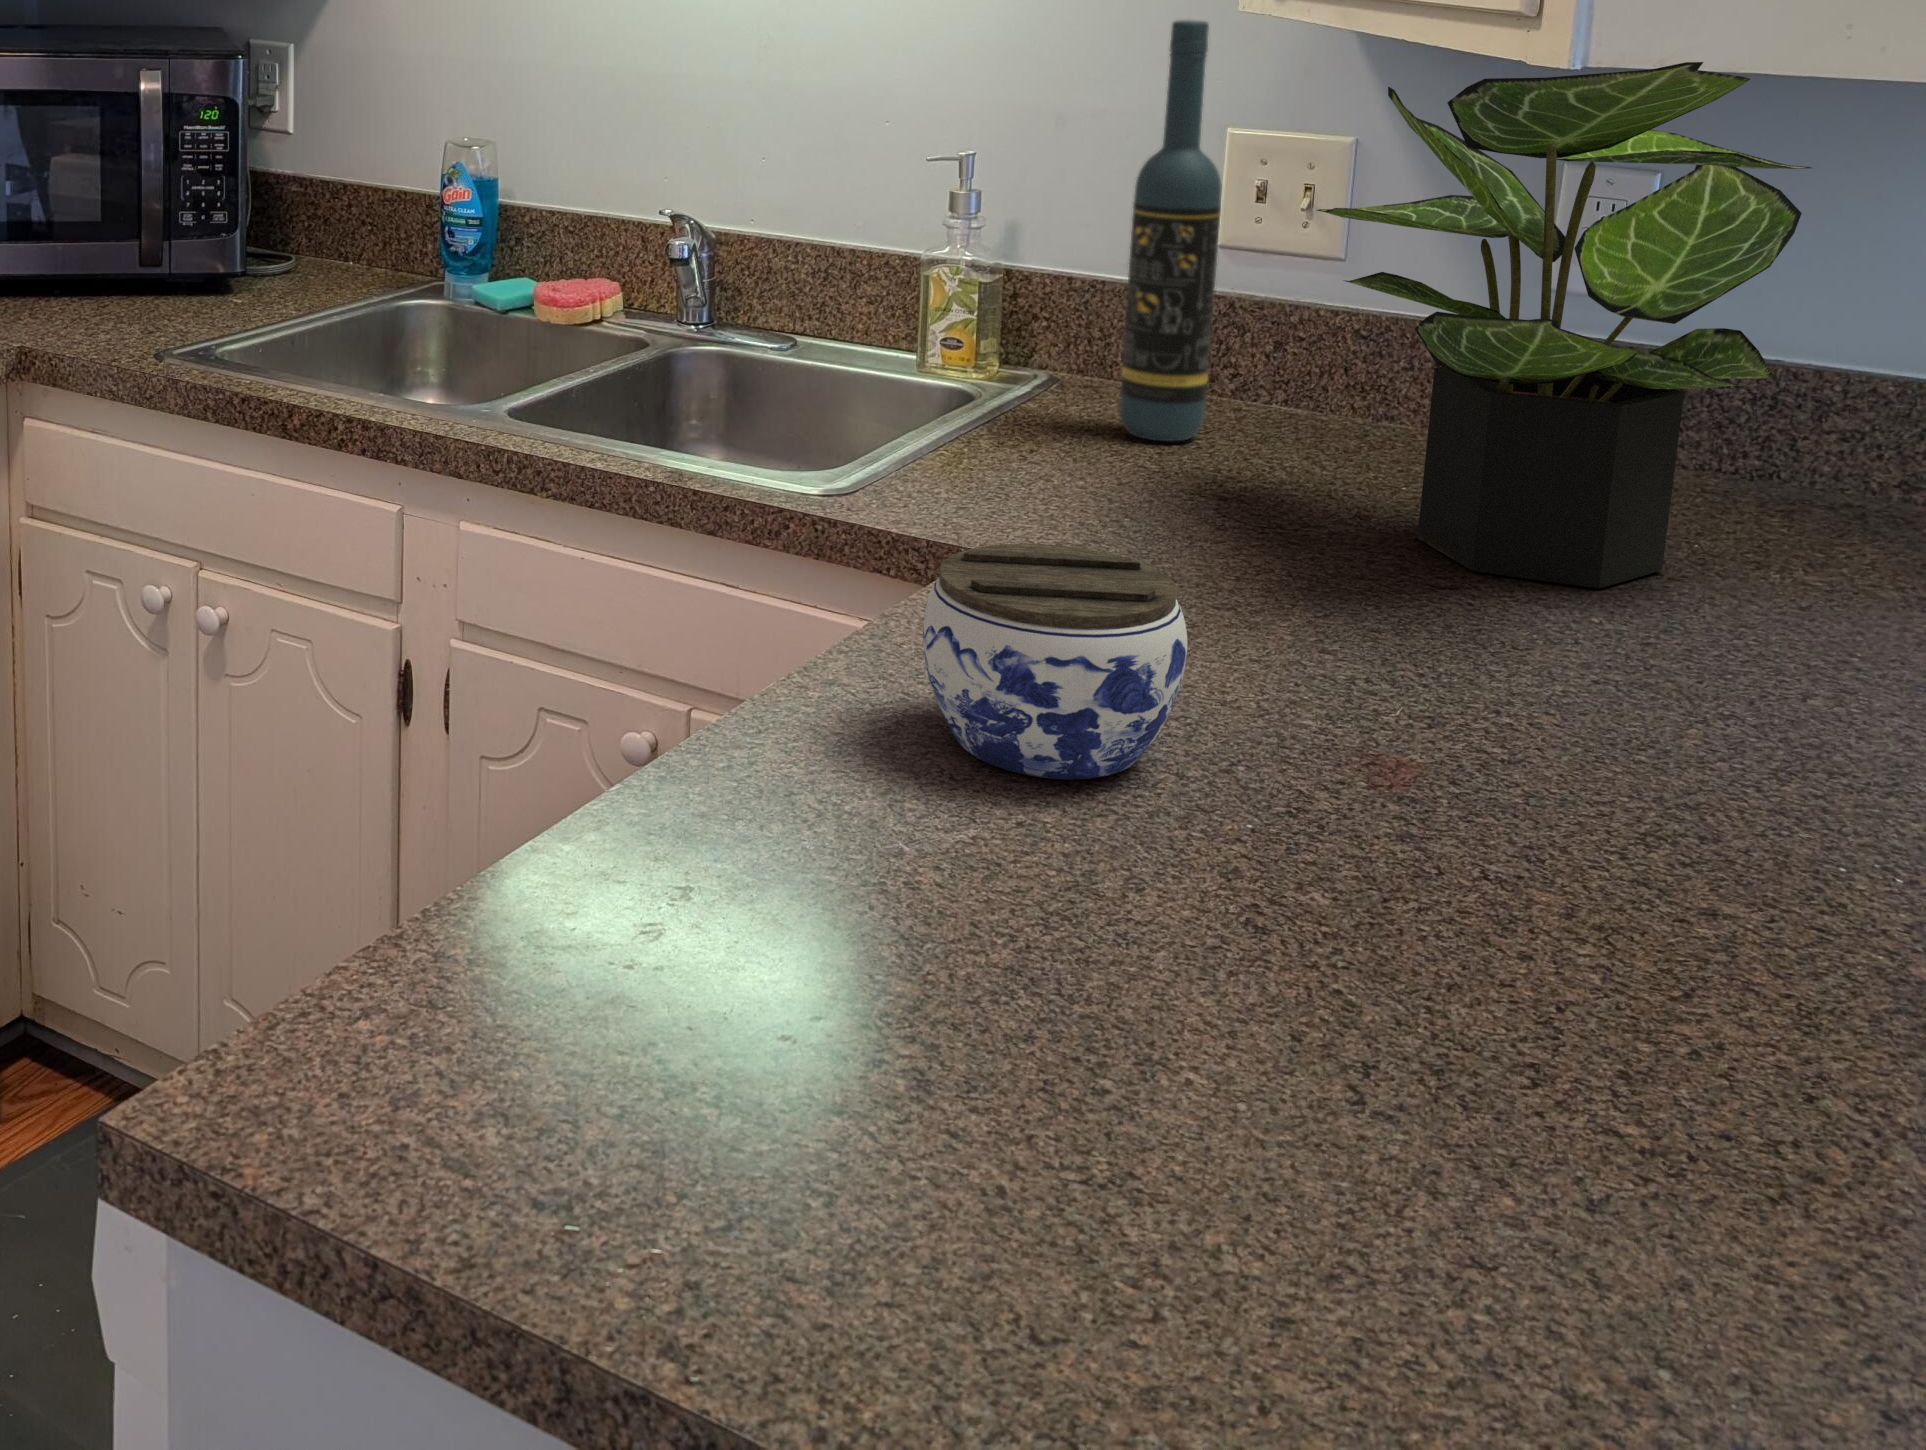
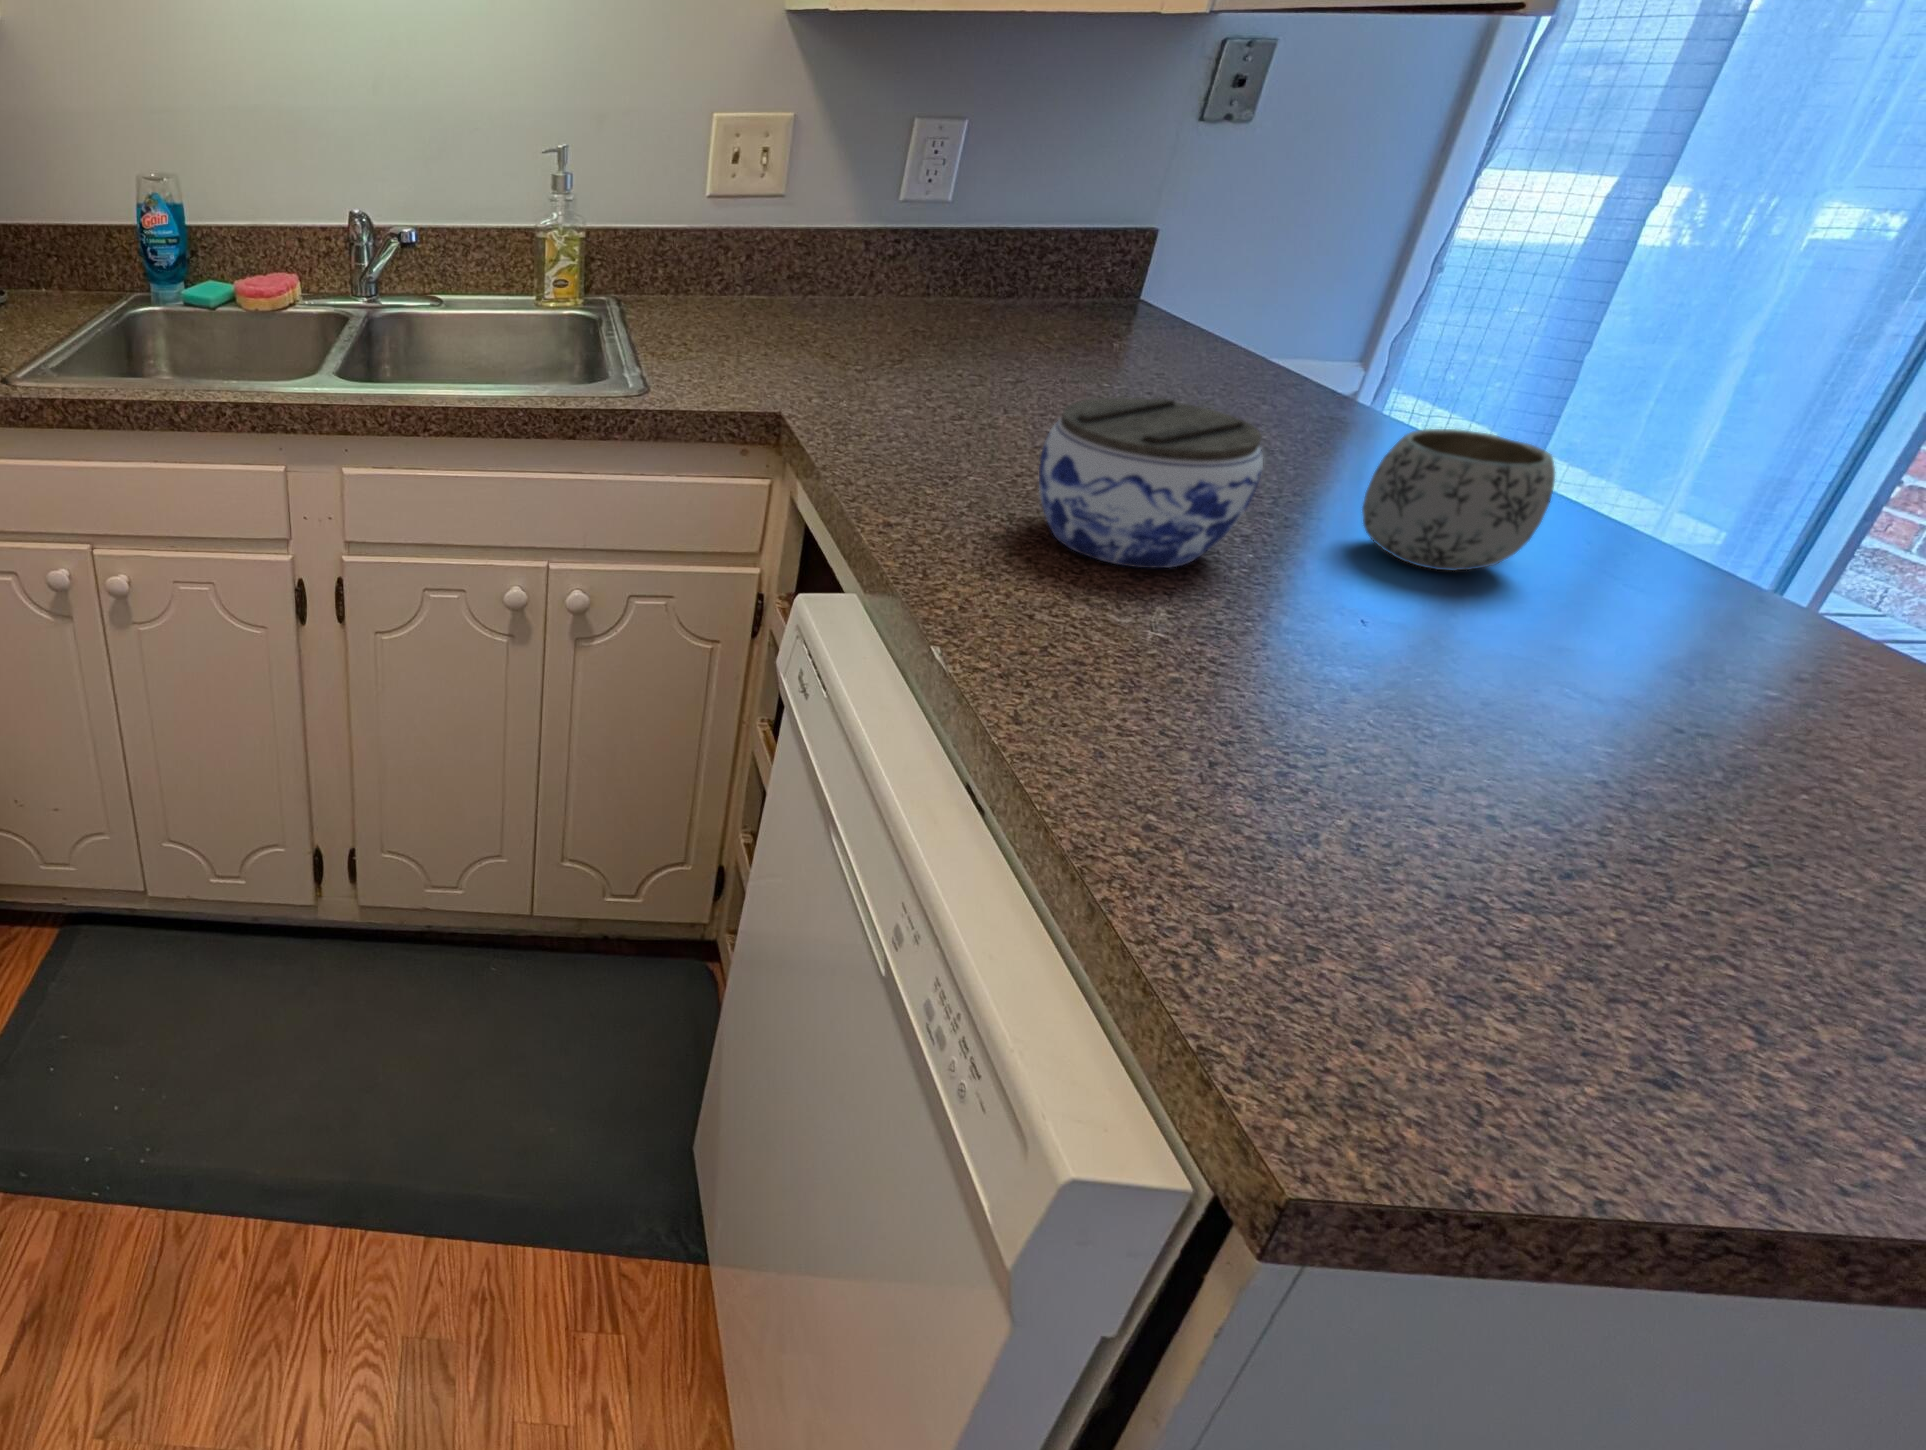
wine bottle: present [1119,20,1222,442] -> none [707,30,778,326]
potted plant: present [1317,62,1812,589] -> none [876,9,1296,372]
mug: none [1349,663,1637,881] -> present [1362,429,1555,571]

